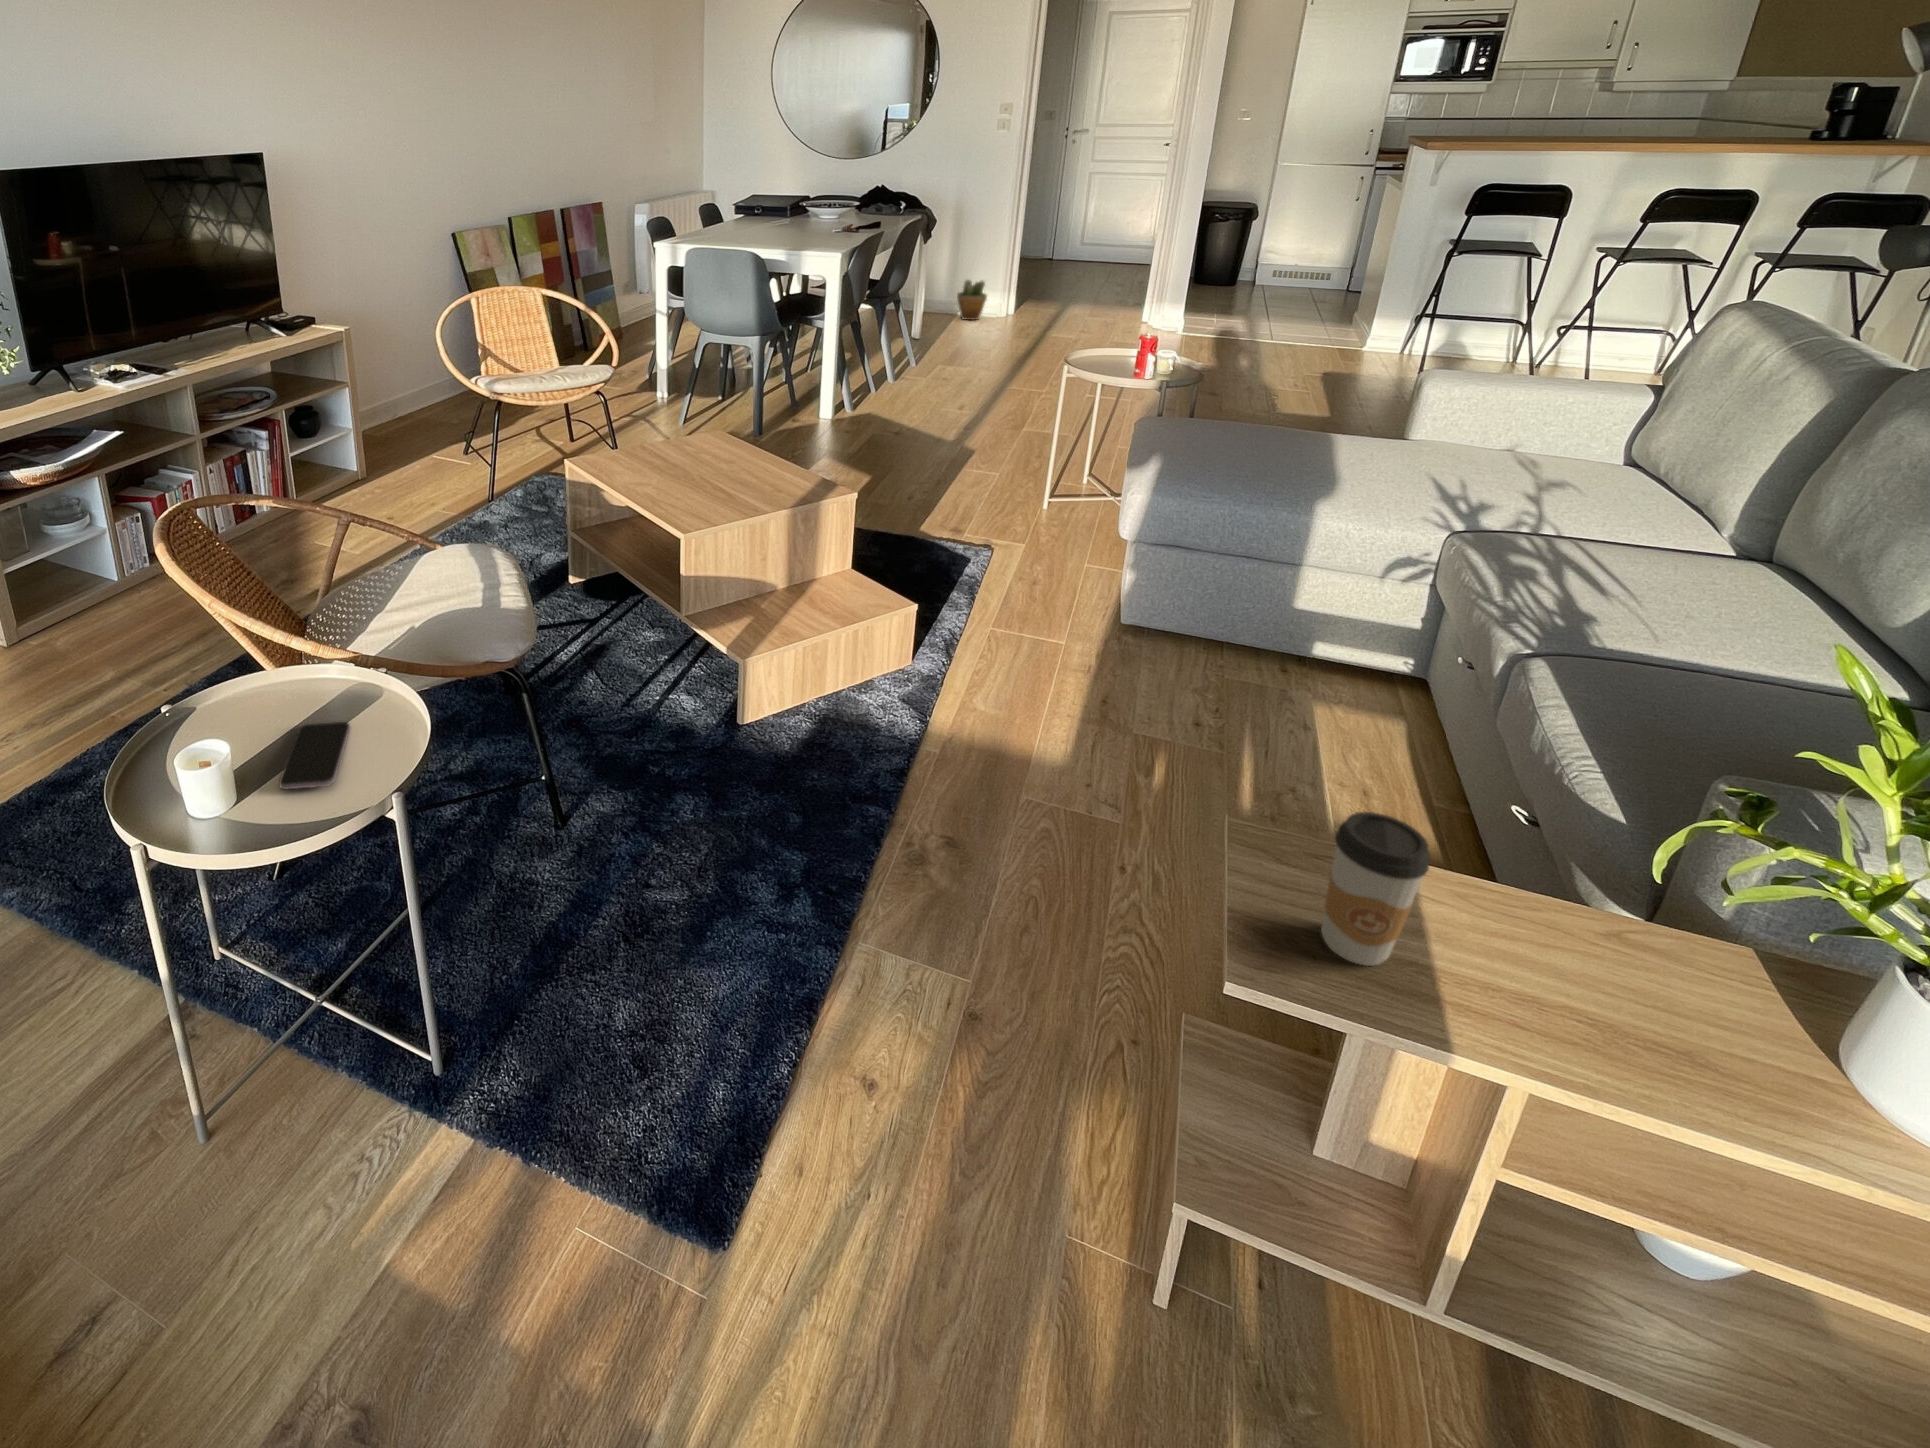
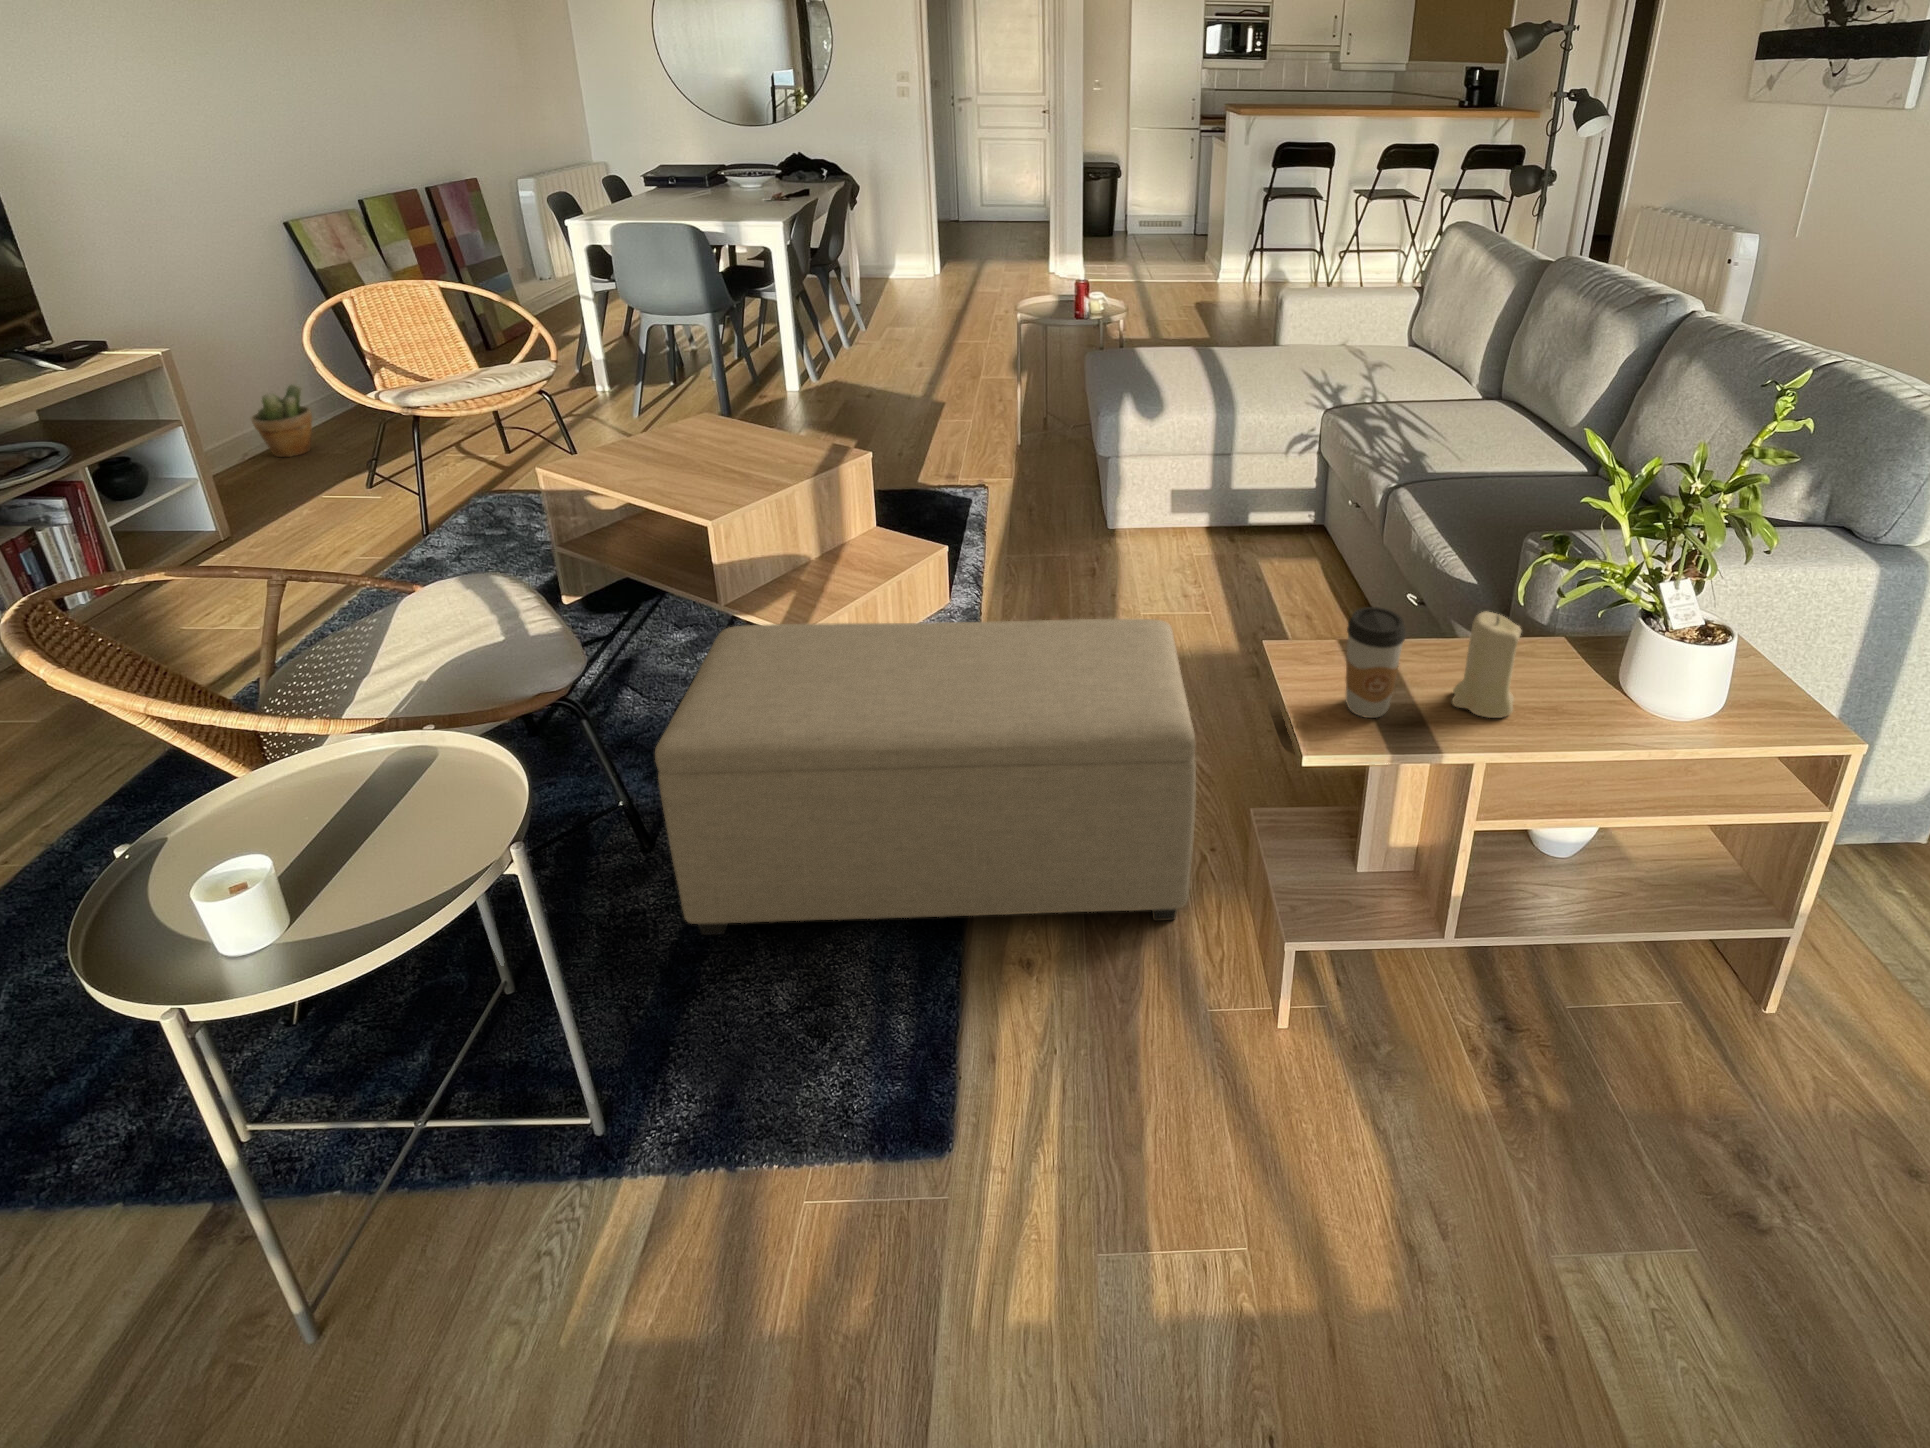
potted plant: present [957,280,987,320] -> present [251,384,312,457]
ottoman: none [556,639,1131,1107] -> present [655,619,1196,935]
smartphone: present [279,722,350,789] -> none [361,789,441,878]
candle: none [1500,871,1646,1035] -> present [1452,612,1521,718]

